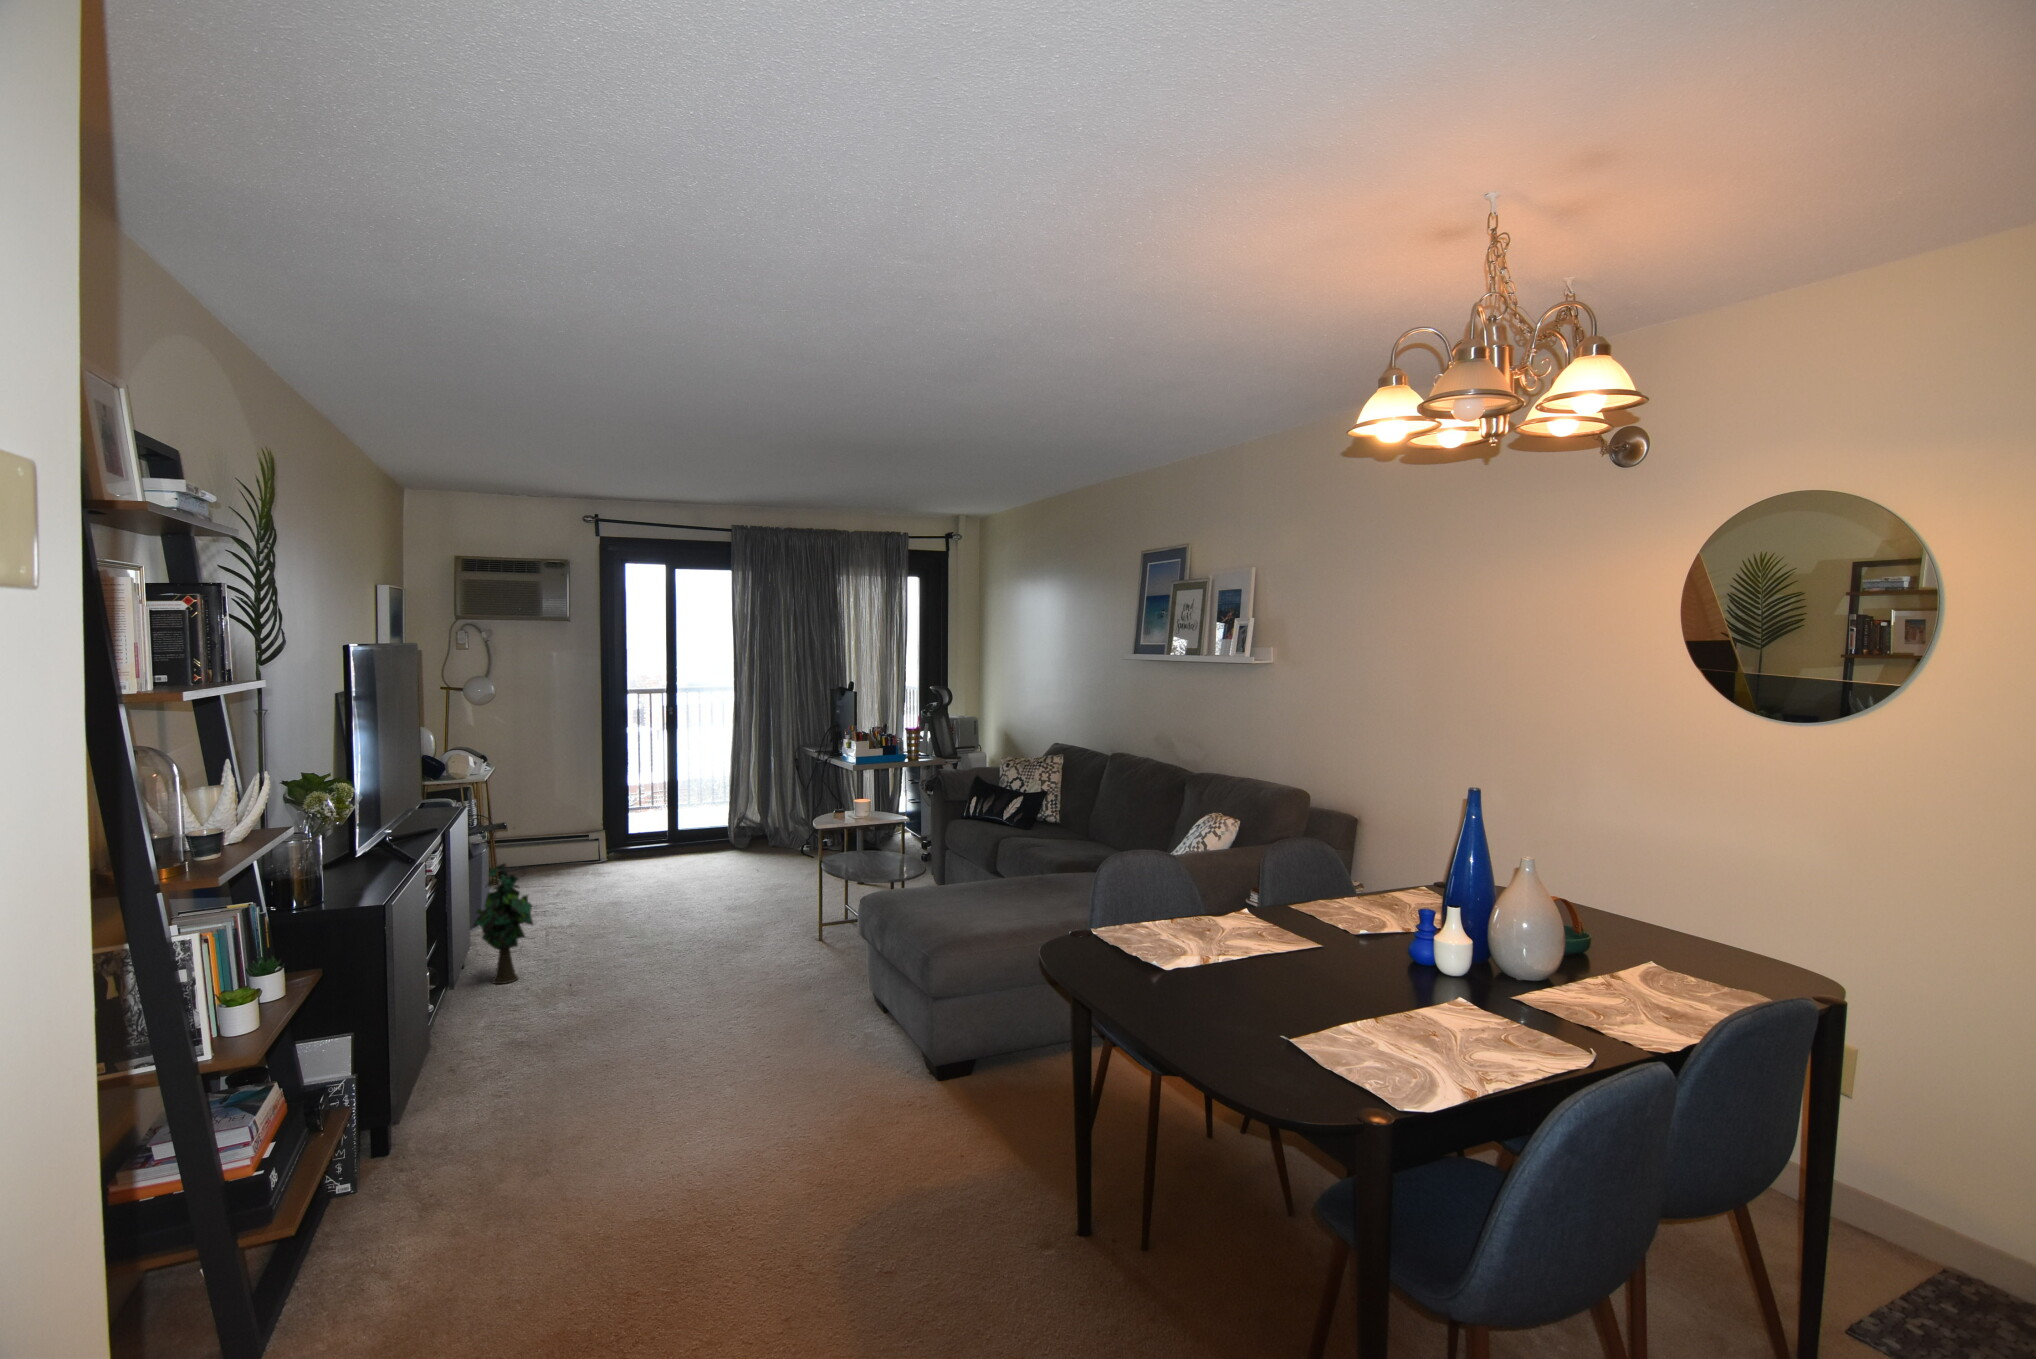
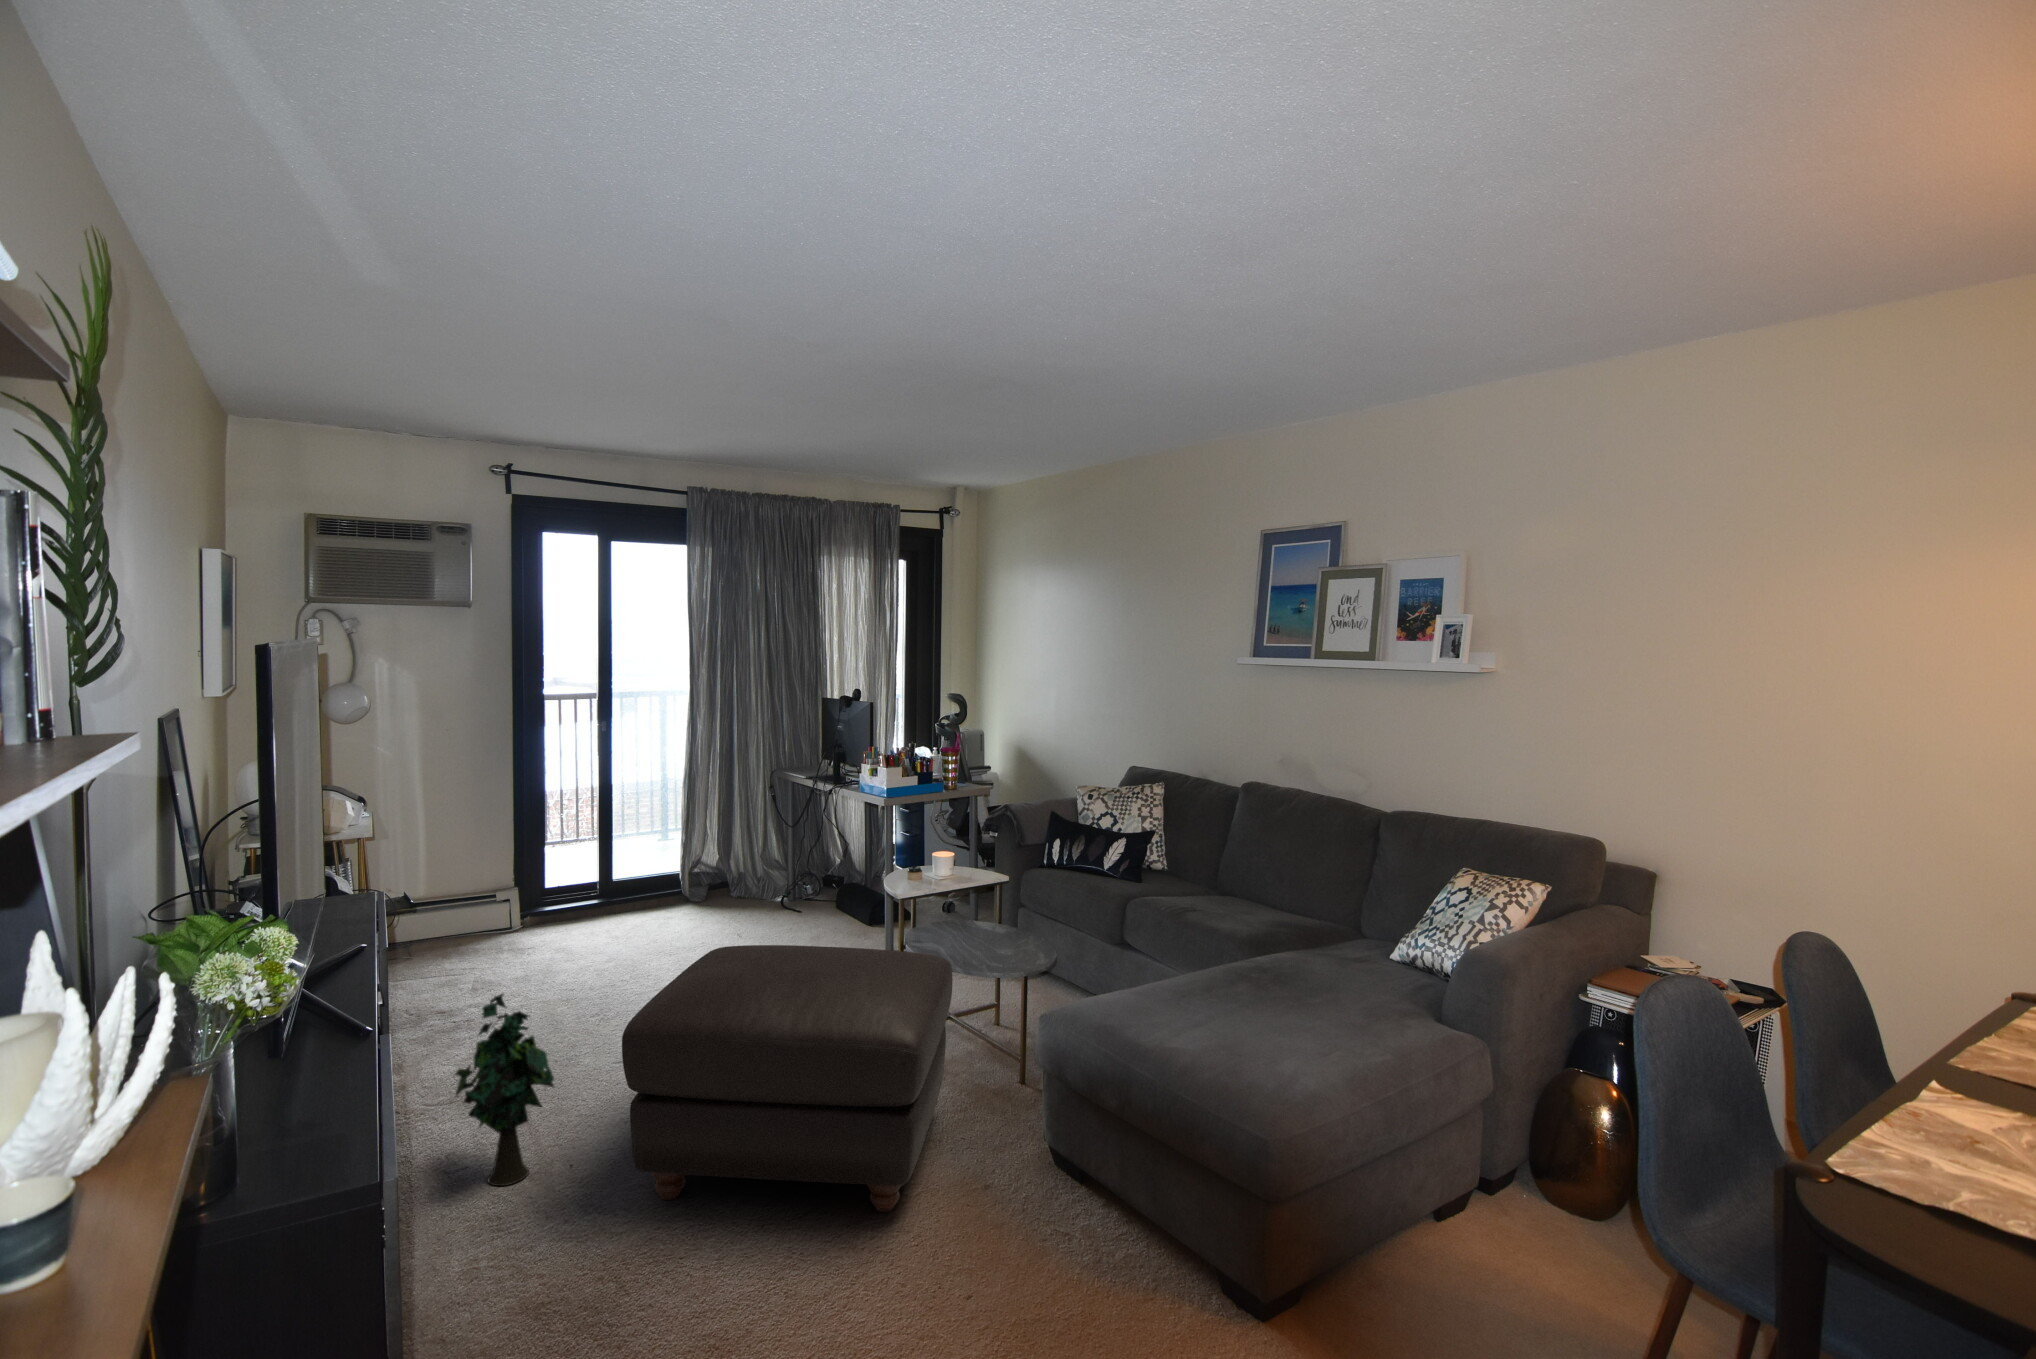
ottoman: none [553,846,802,1015] -> present [622,945,953,1212]

